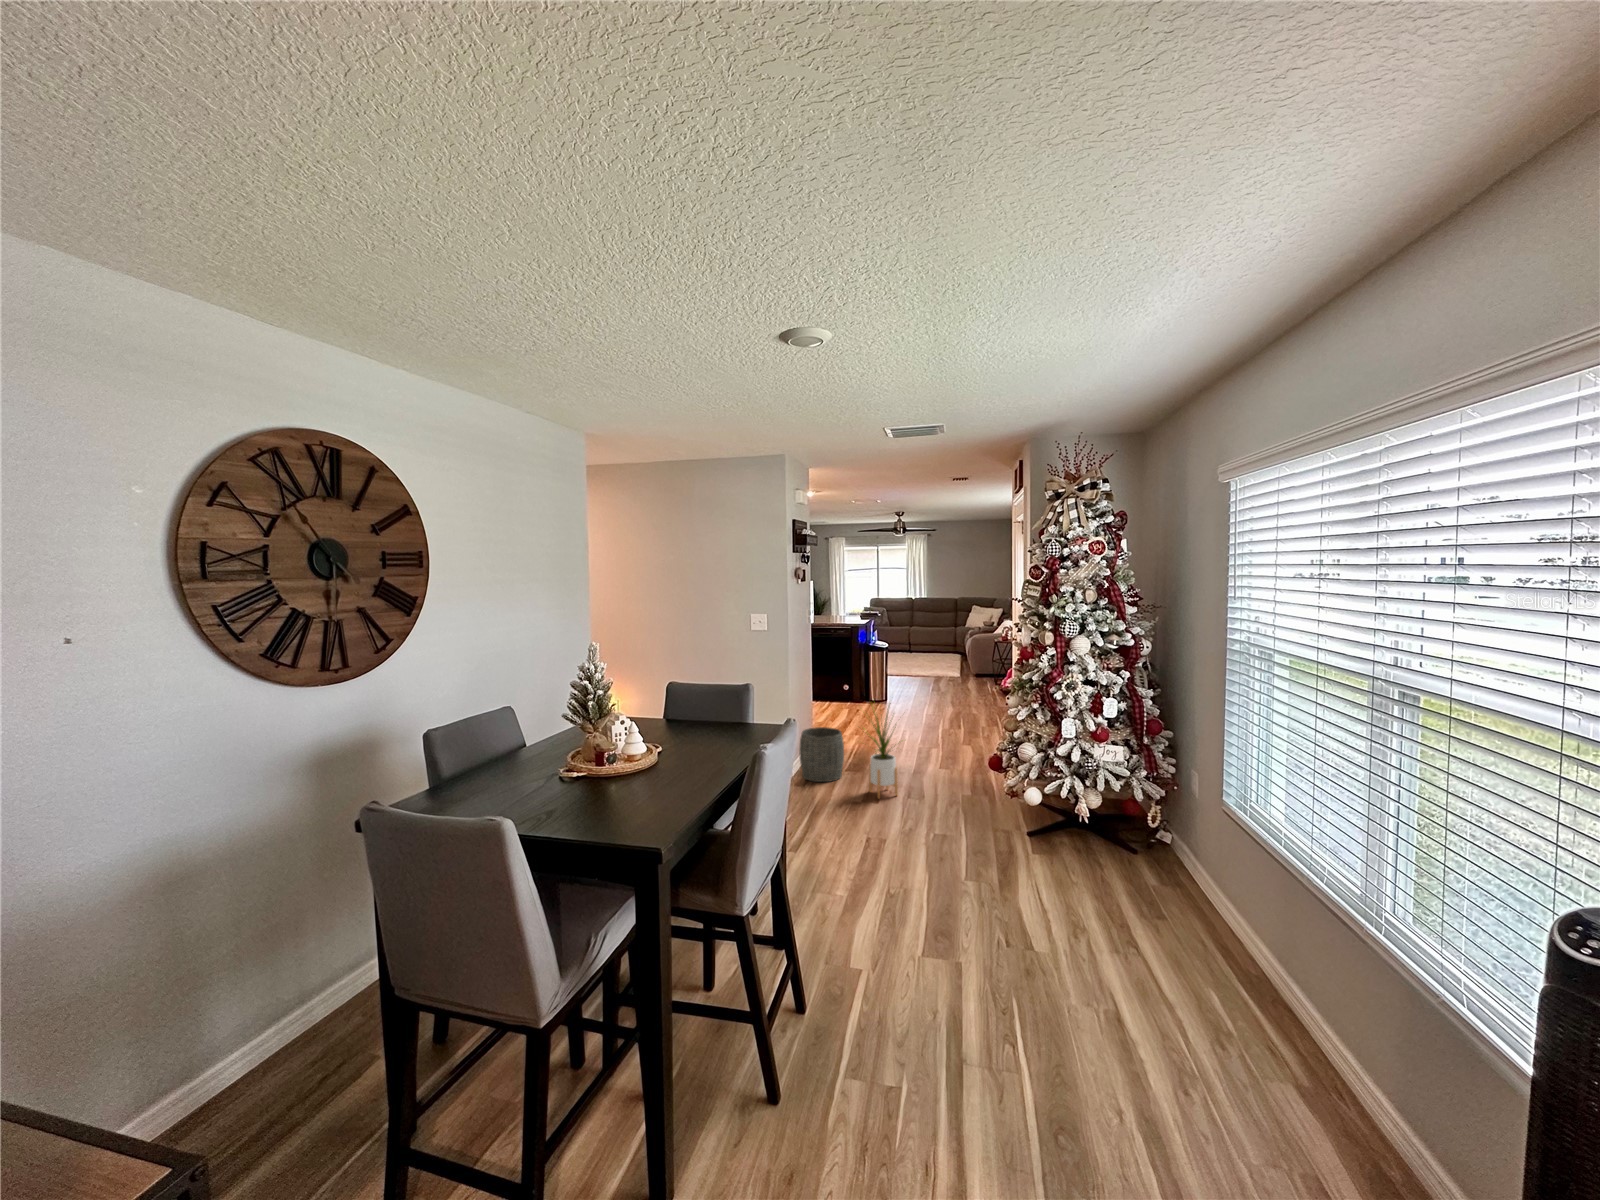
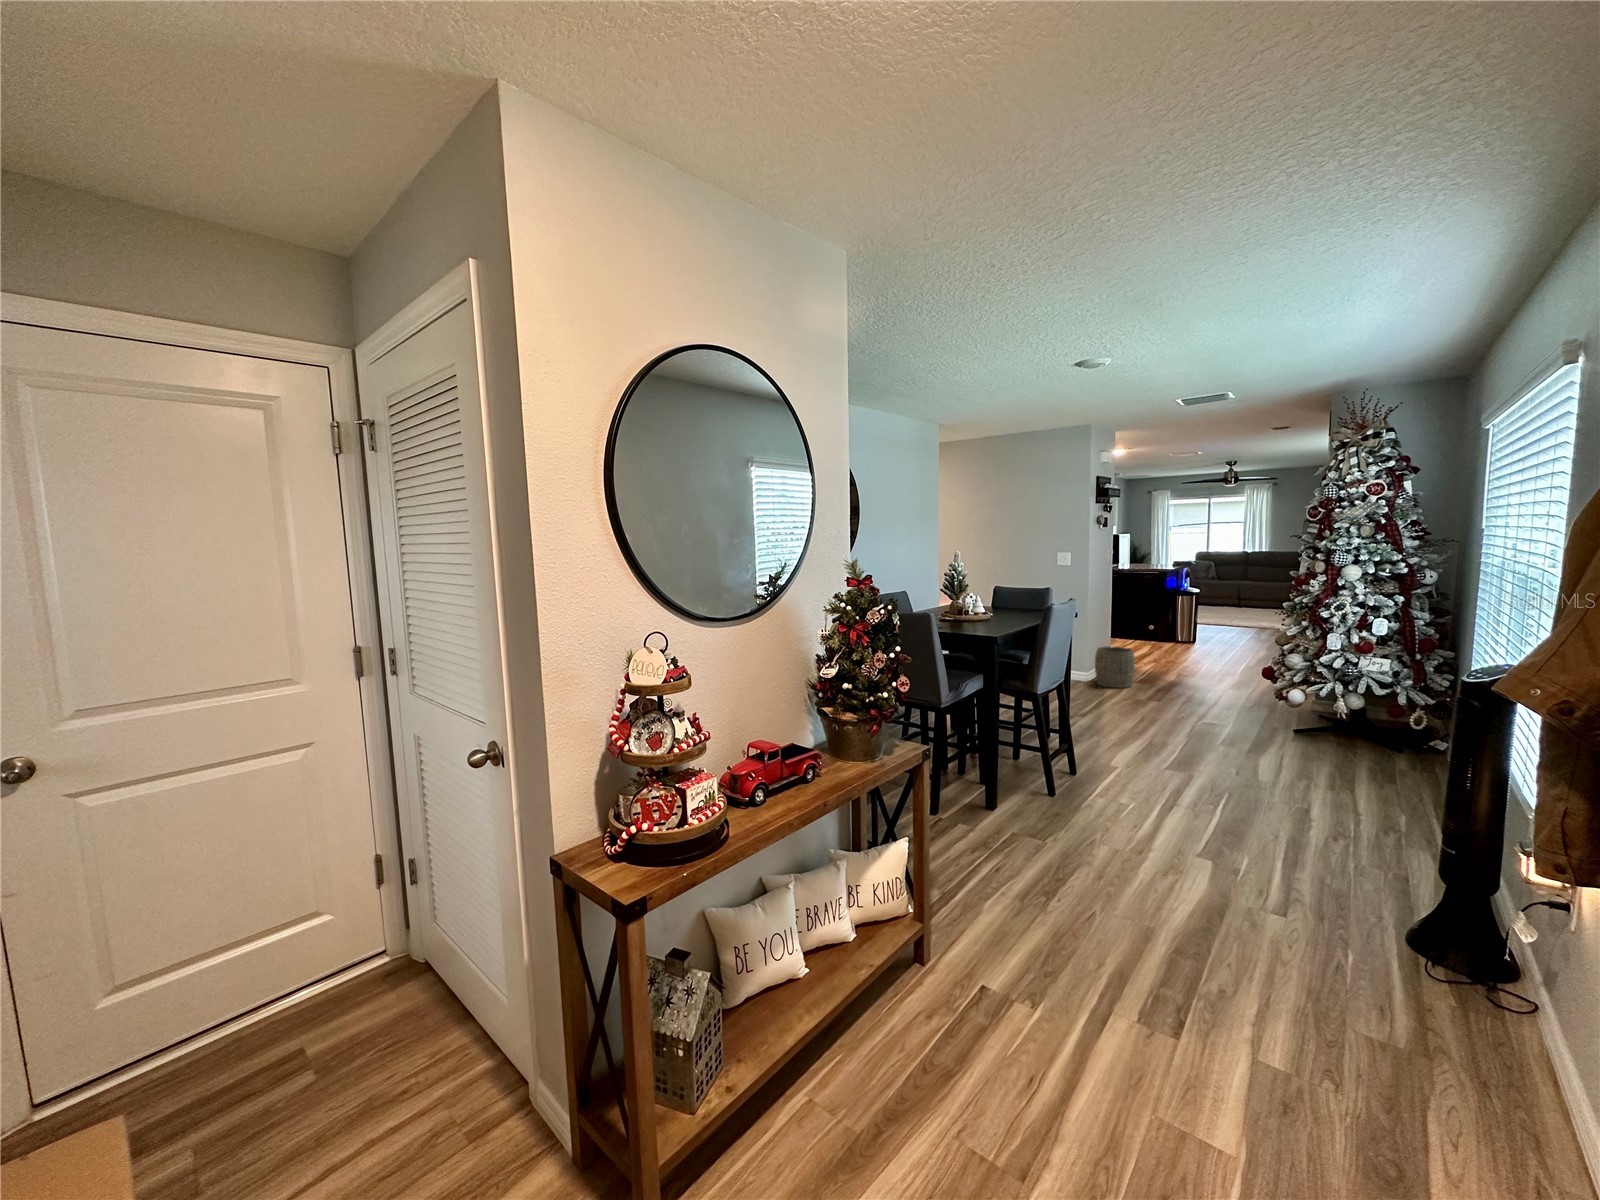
house plant: present [869,705,898,798] -> none [1143,619,1194,701]

